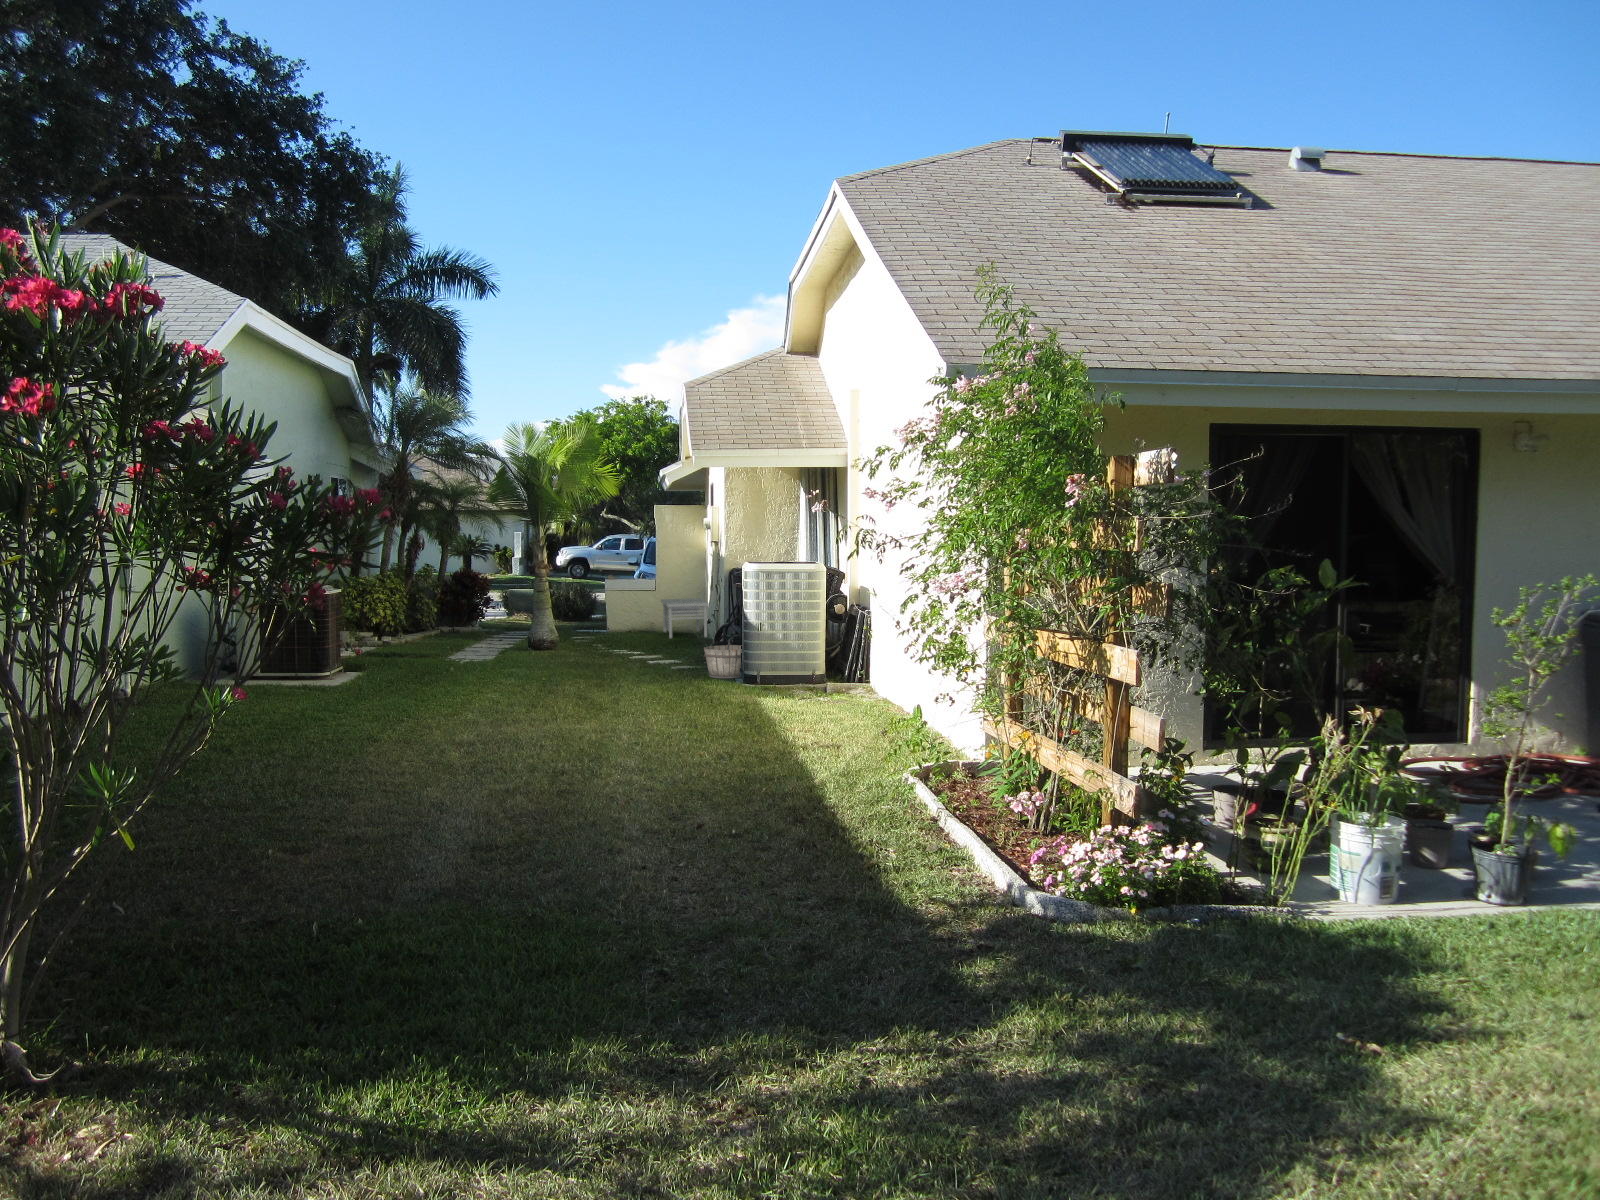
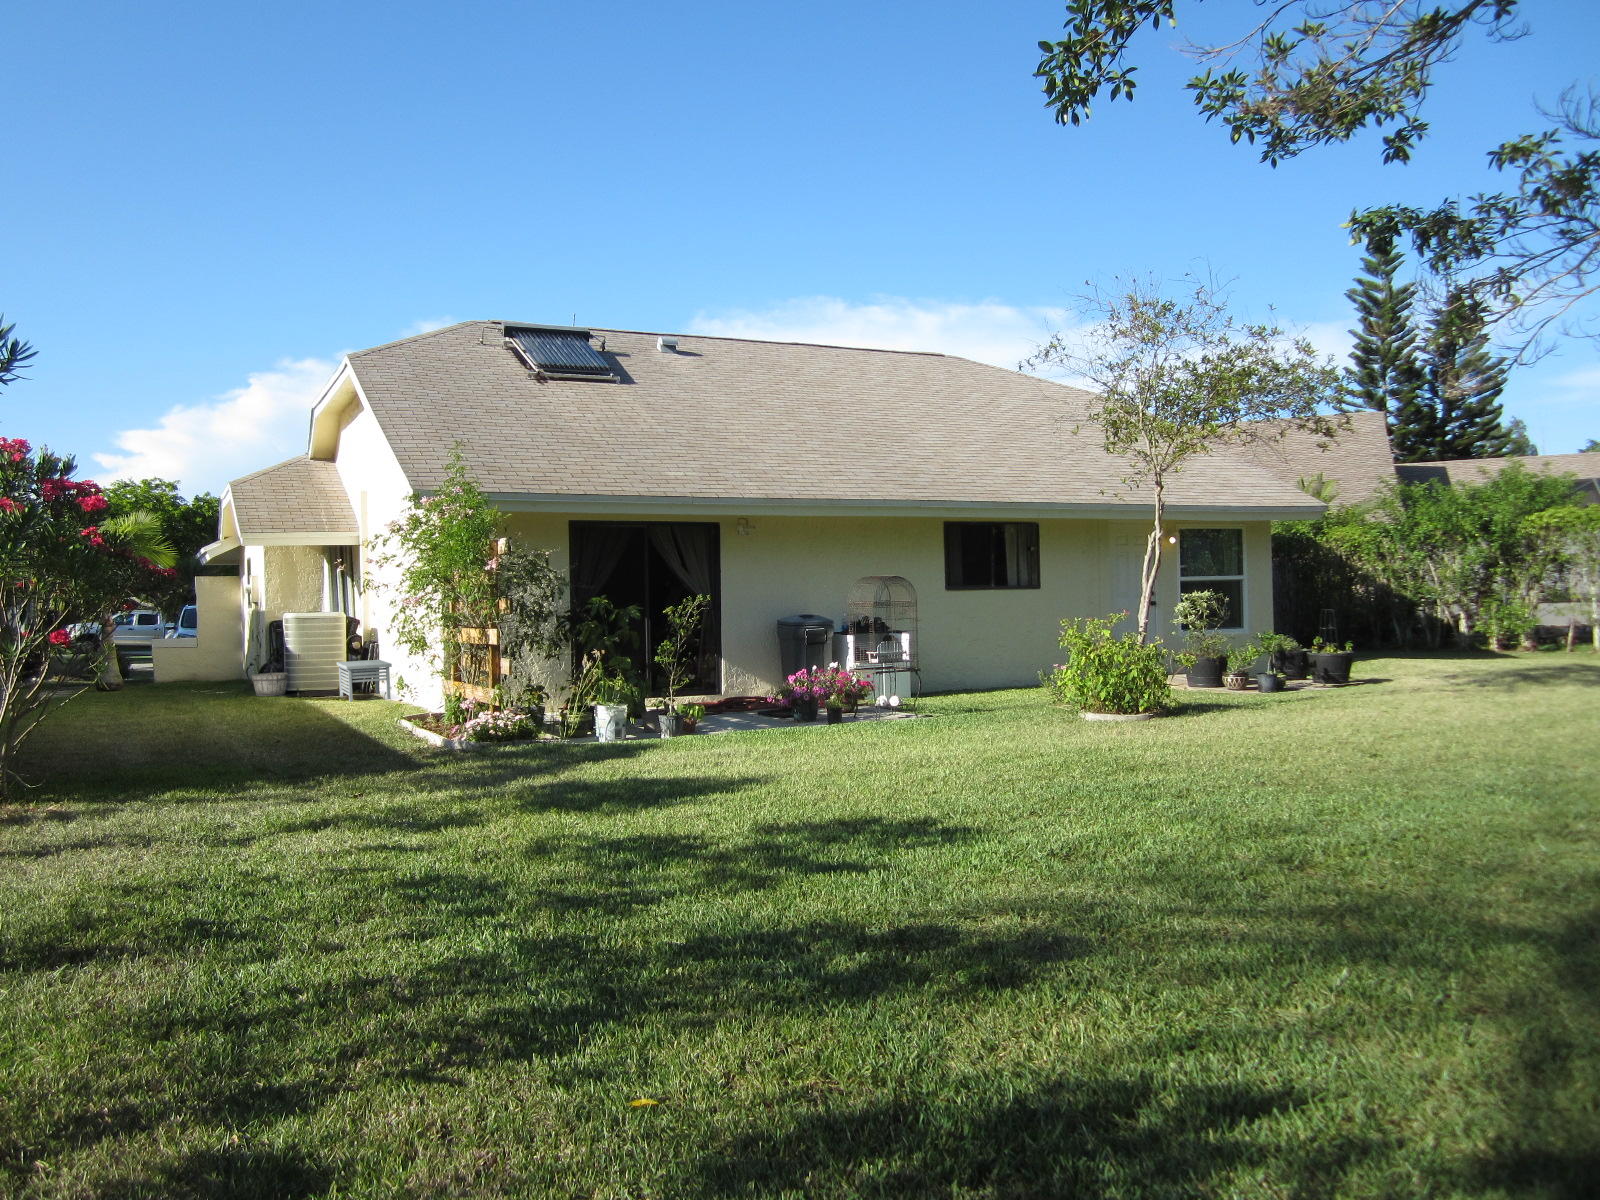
storage bench: present [661,598,709,638] -> present [337,660,392,702]

